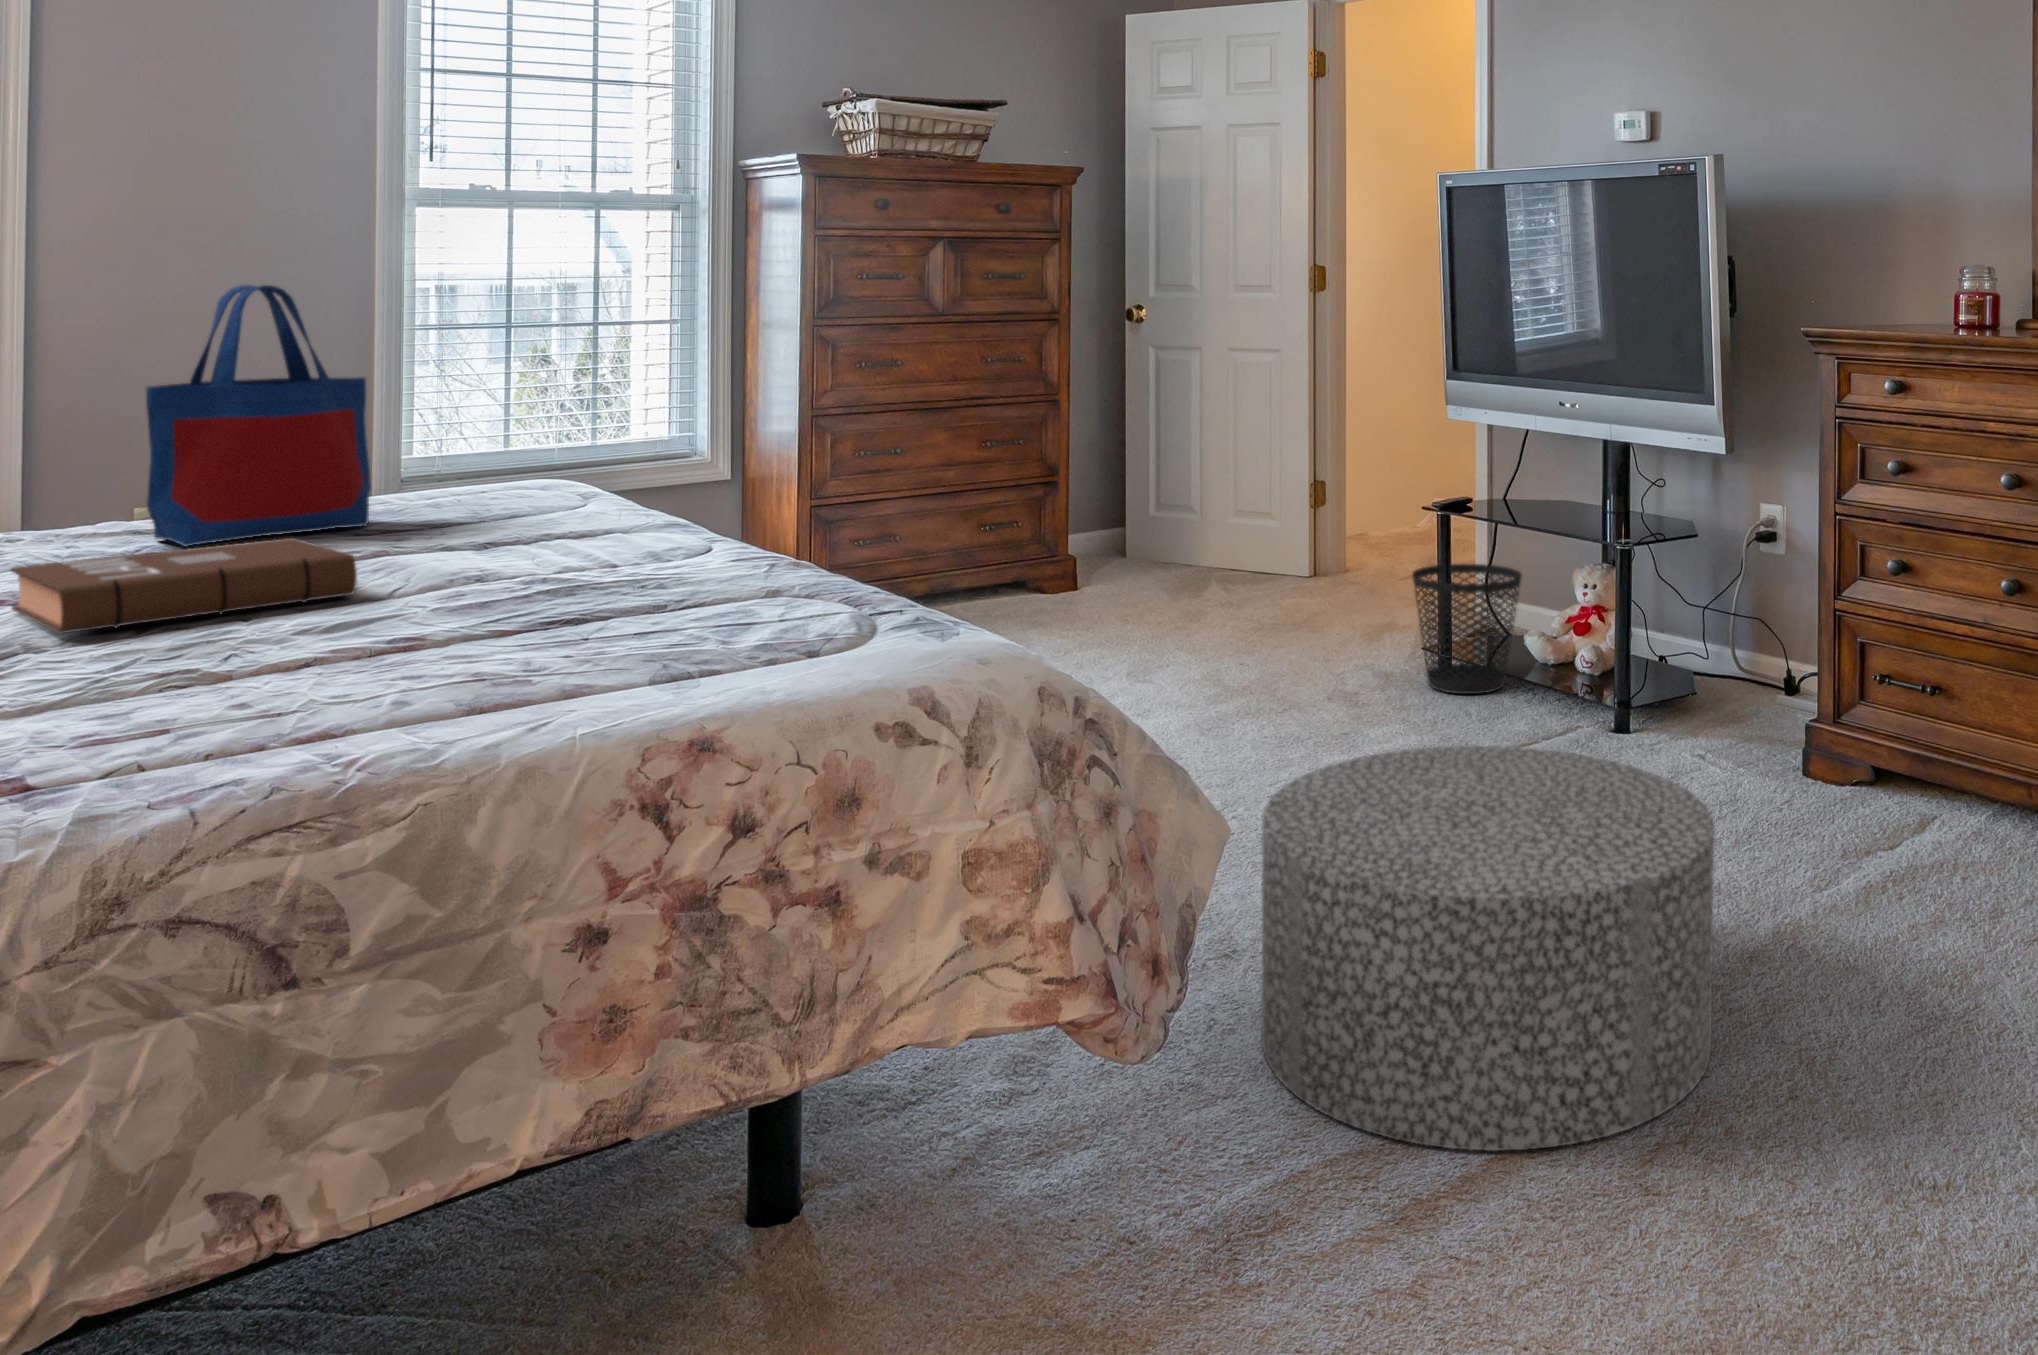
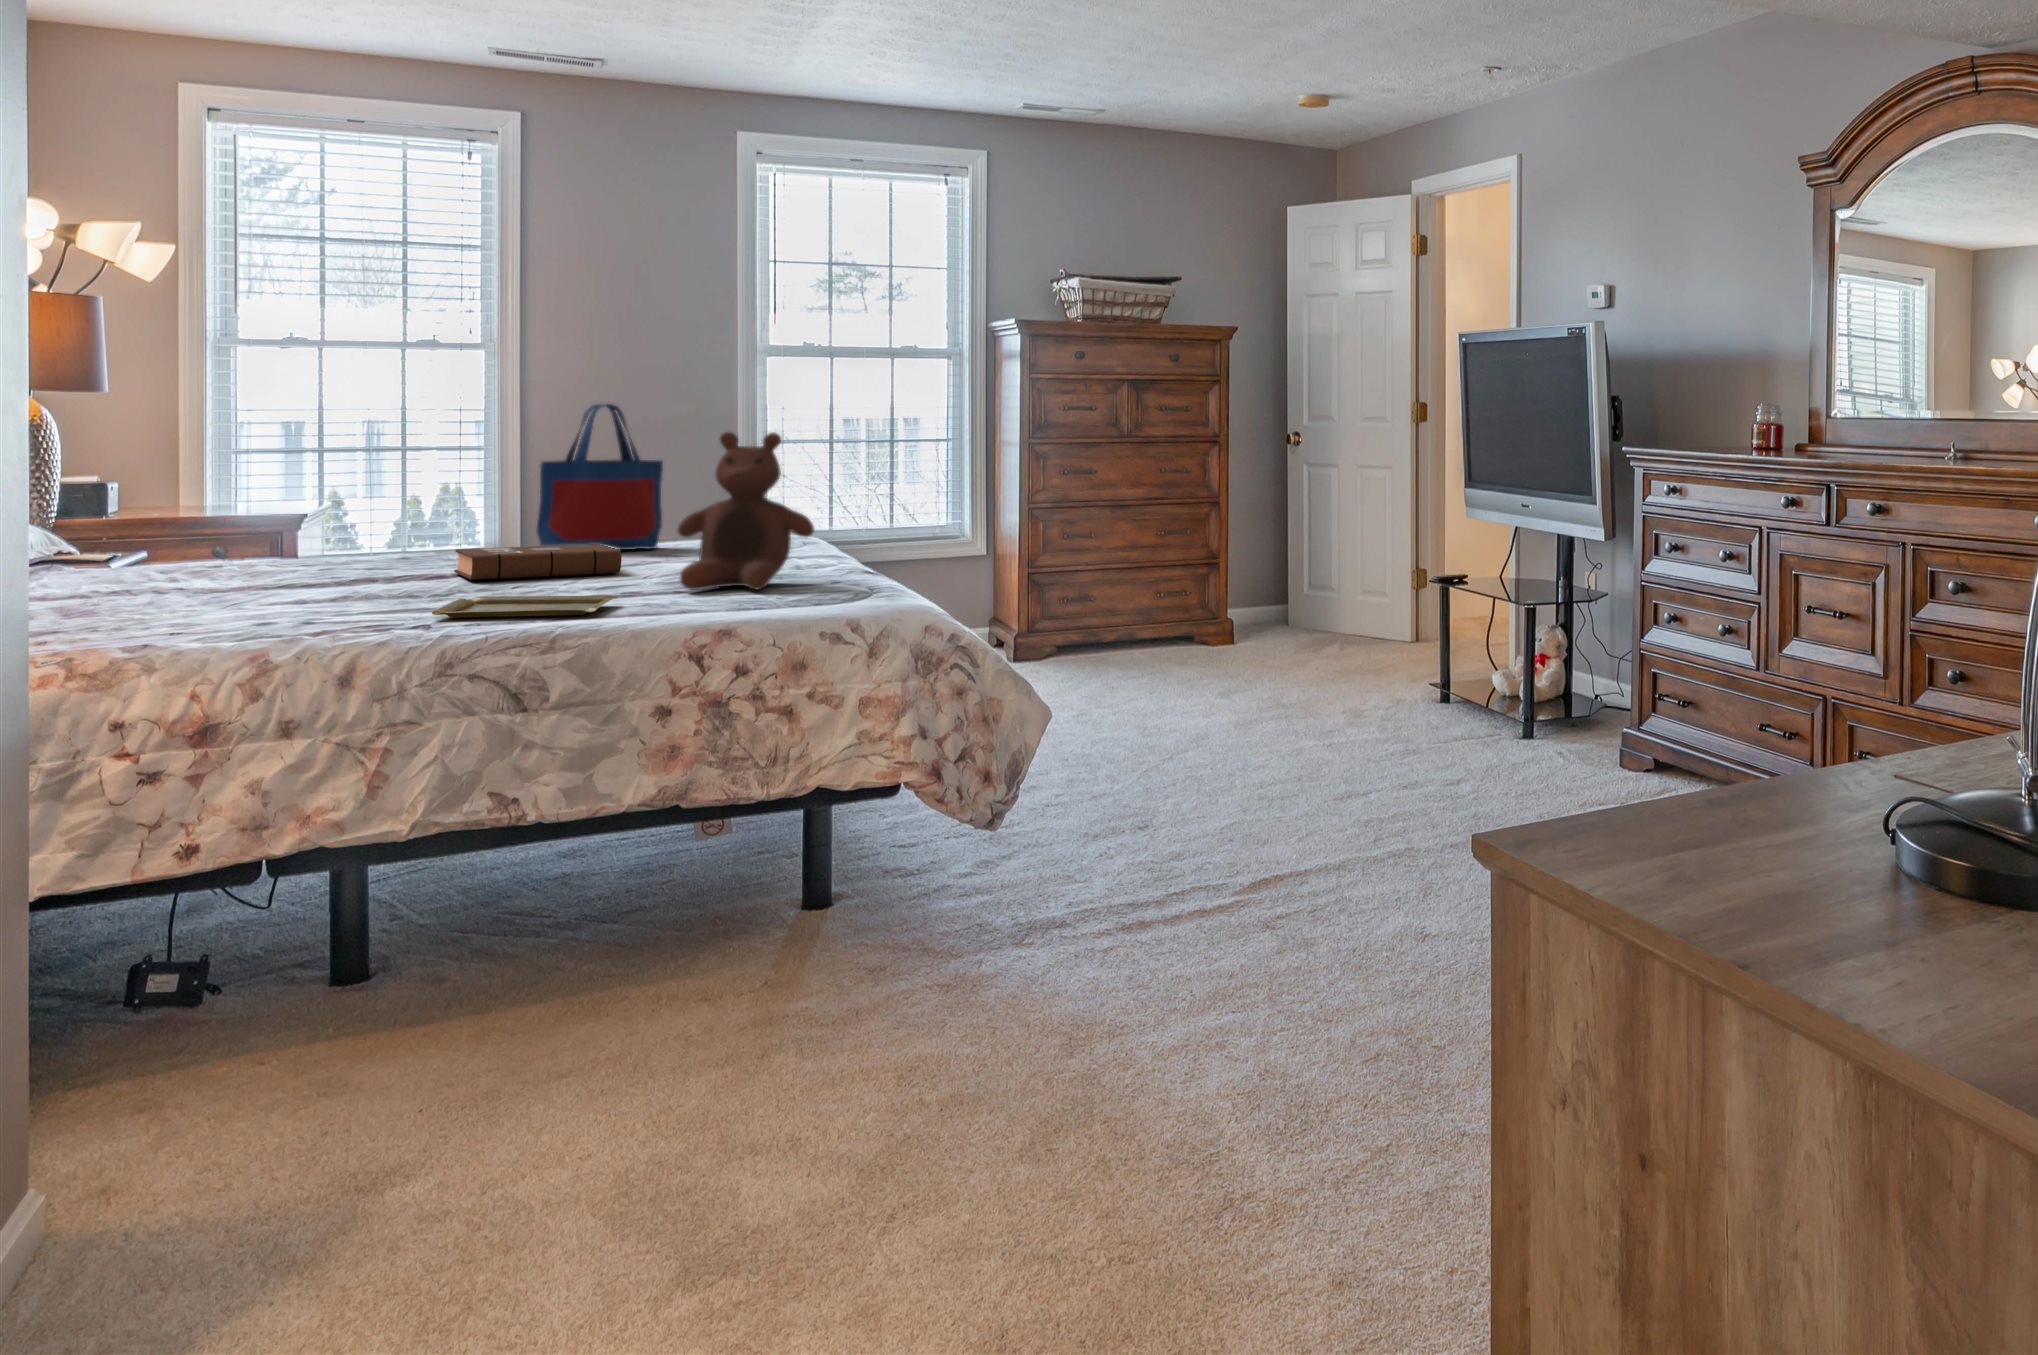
stuffed bear: none [489,340,748,642] -> present [678,432,814,590]
wastebasket: present [1412,564,1522,694] -> none [1402,628,1485,725]
tray: none [25,681,431,780] -> present [432,596,618,617]
ottoman: present [1262,746,1714,1150] -> none [1094,710,1384,919]

